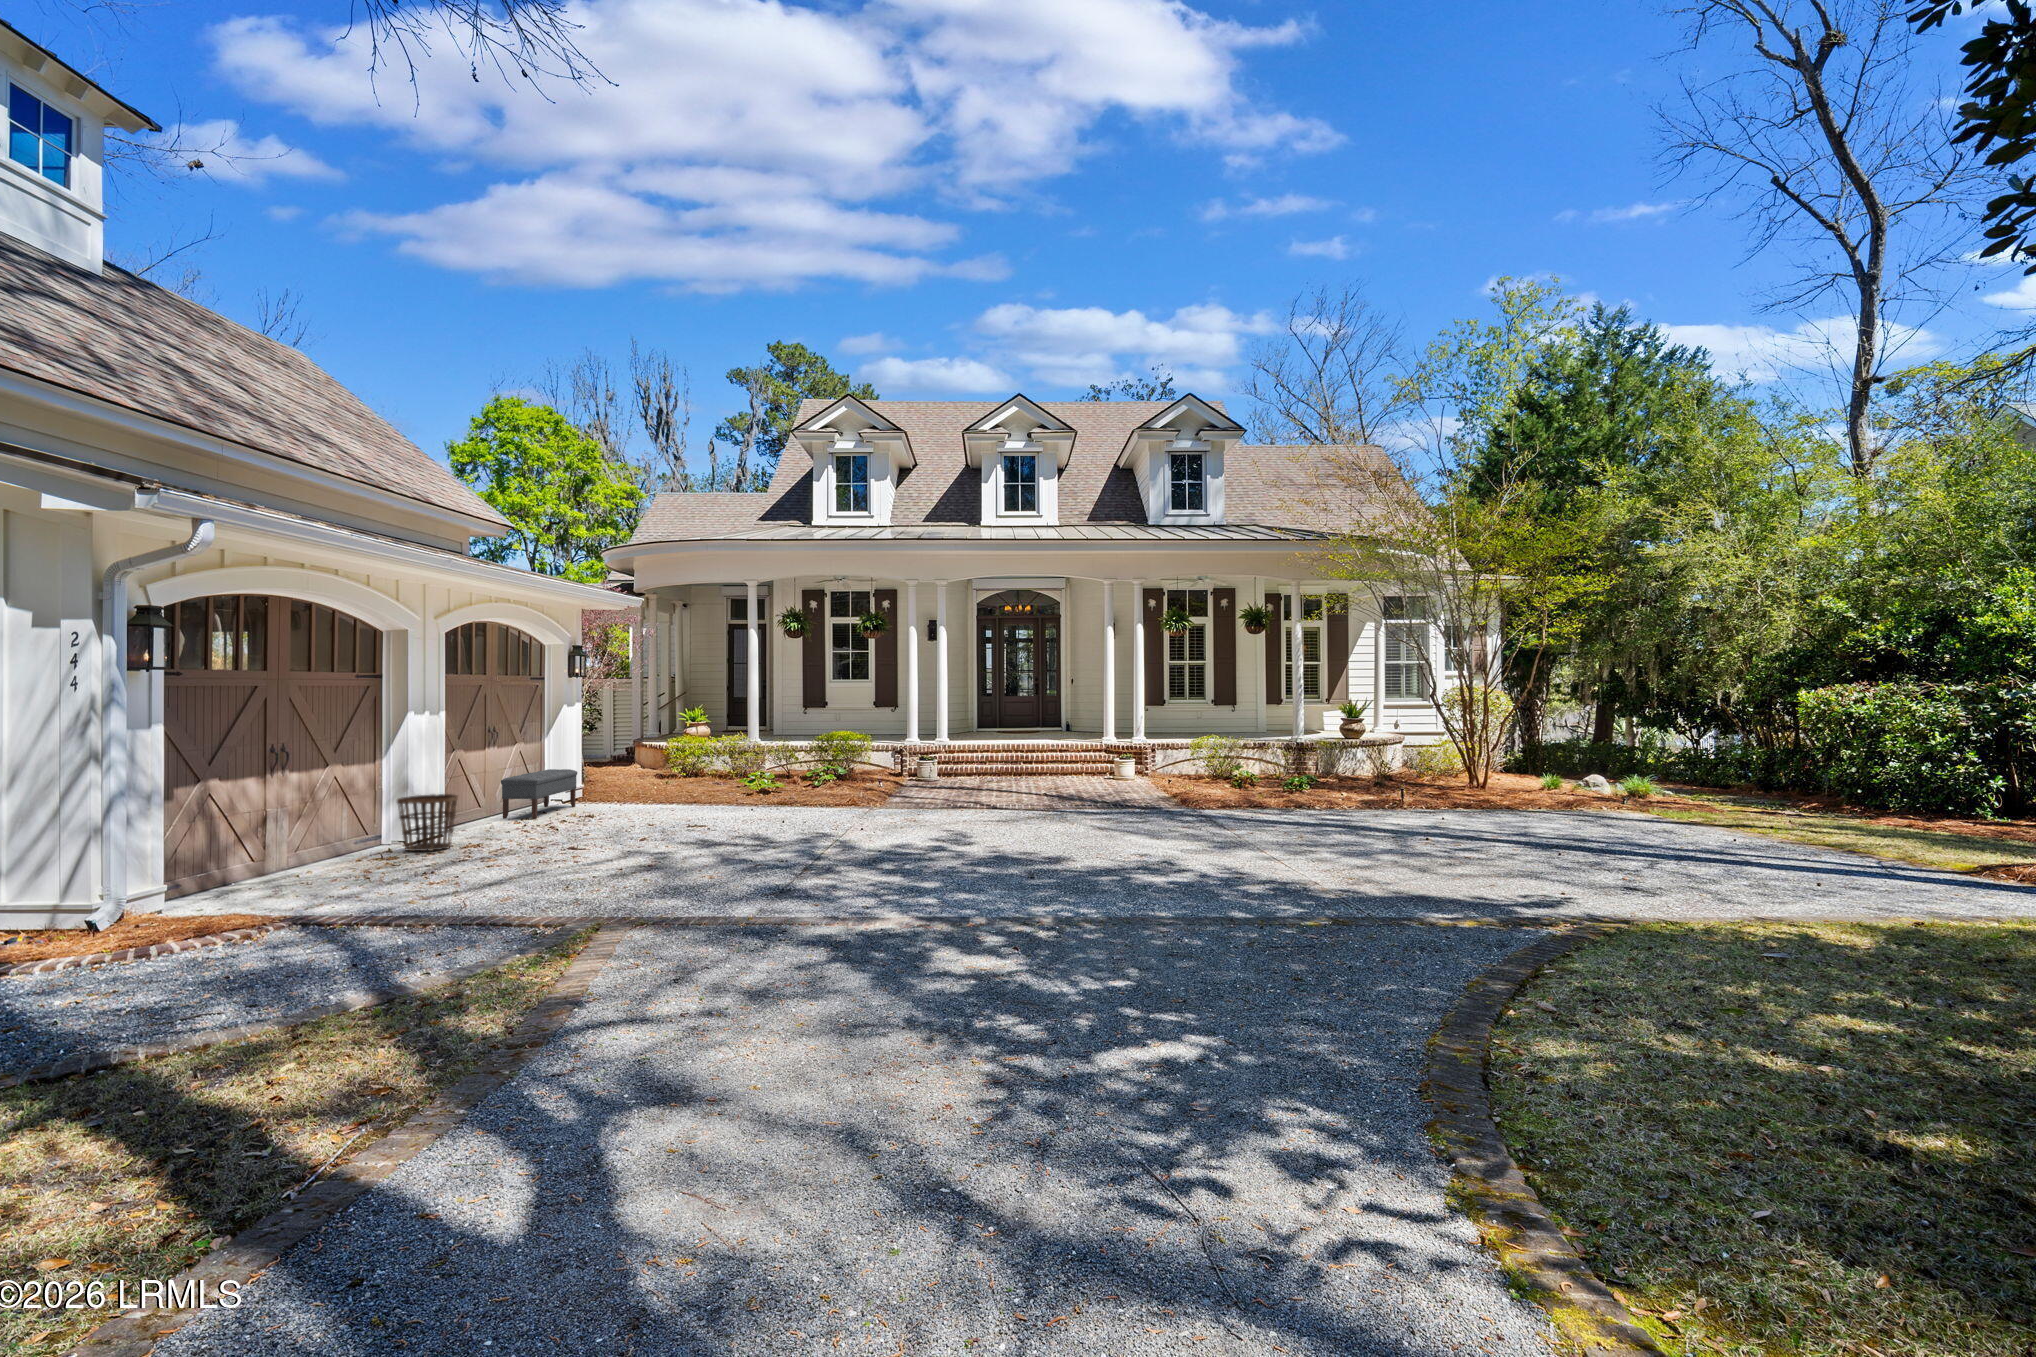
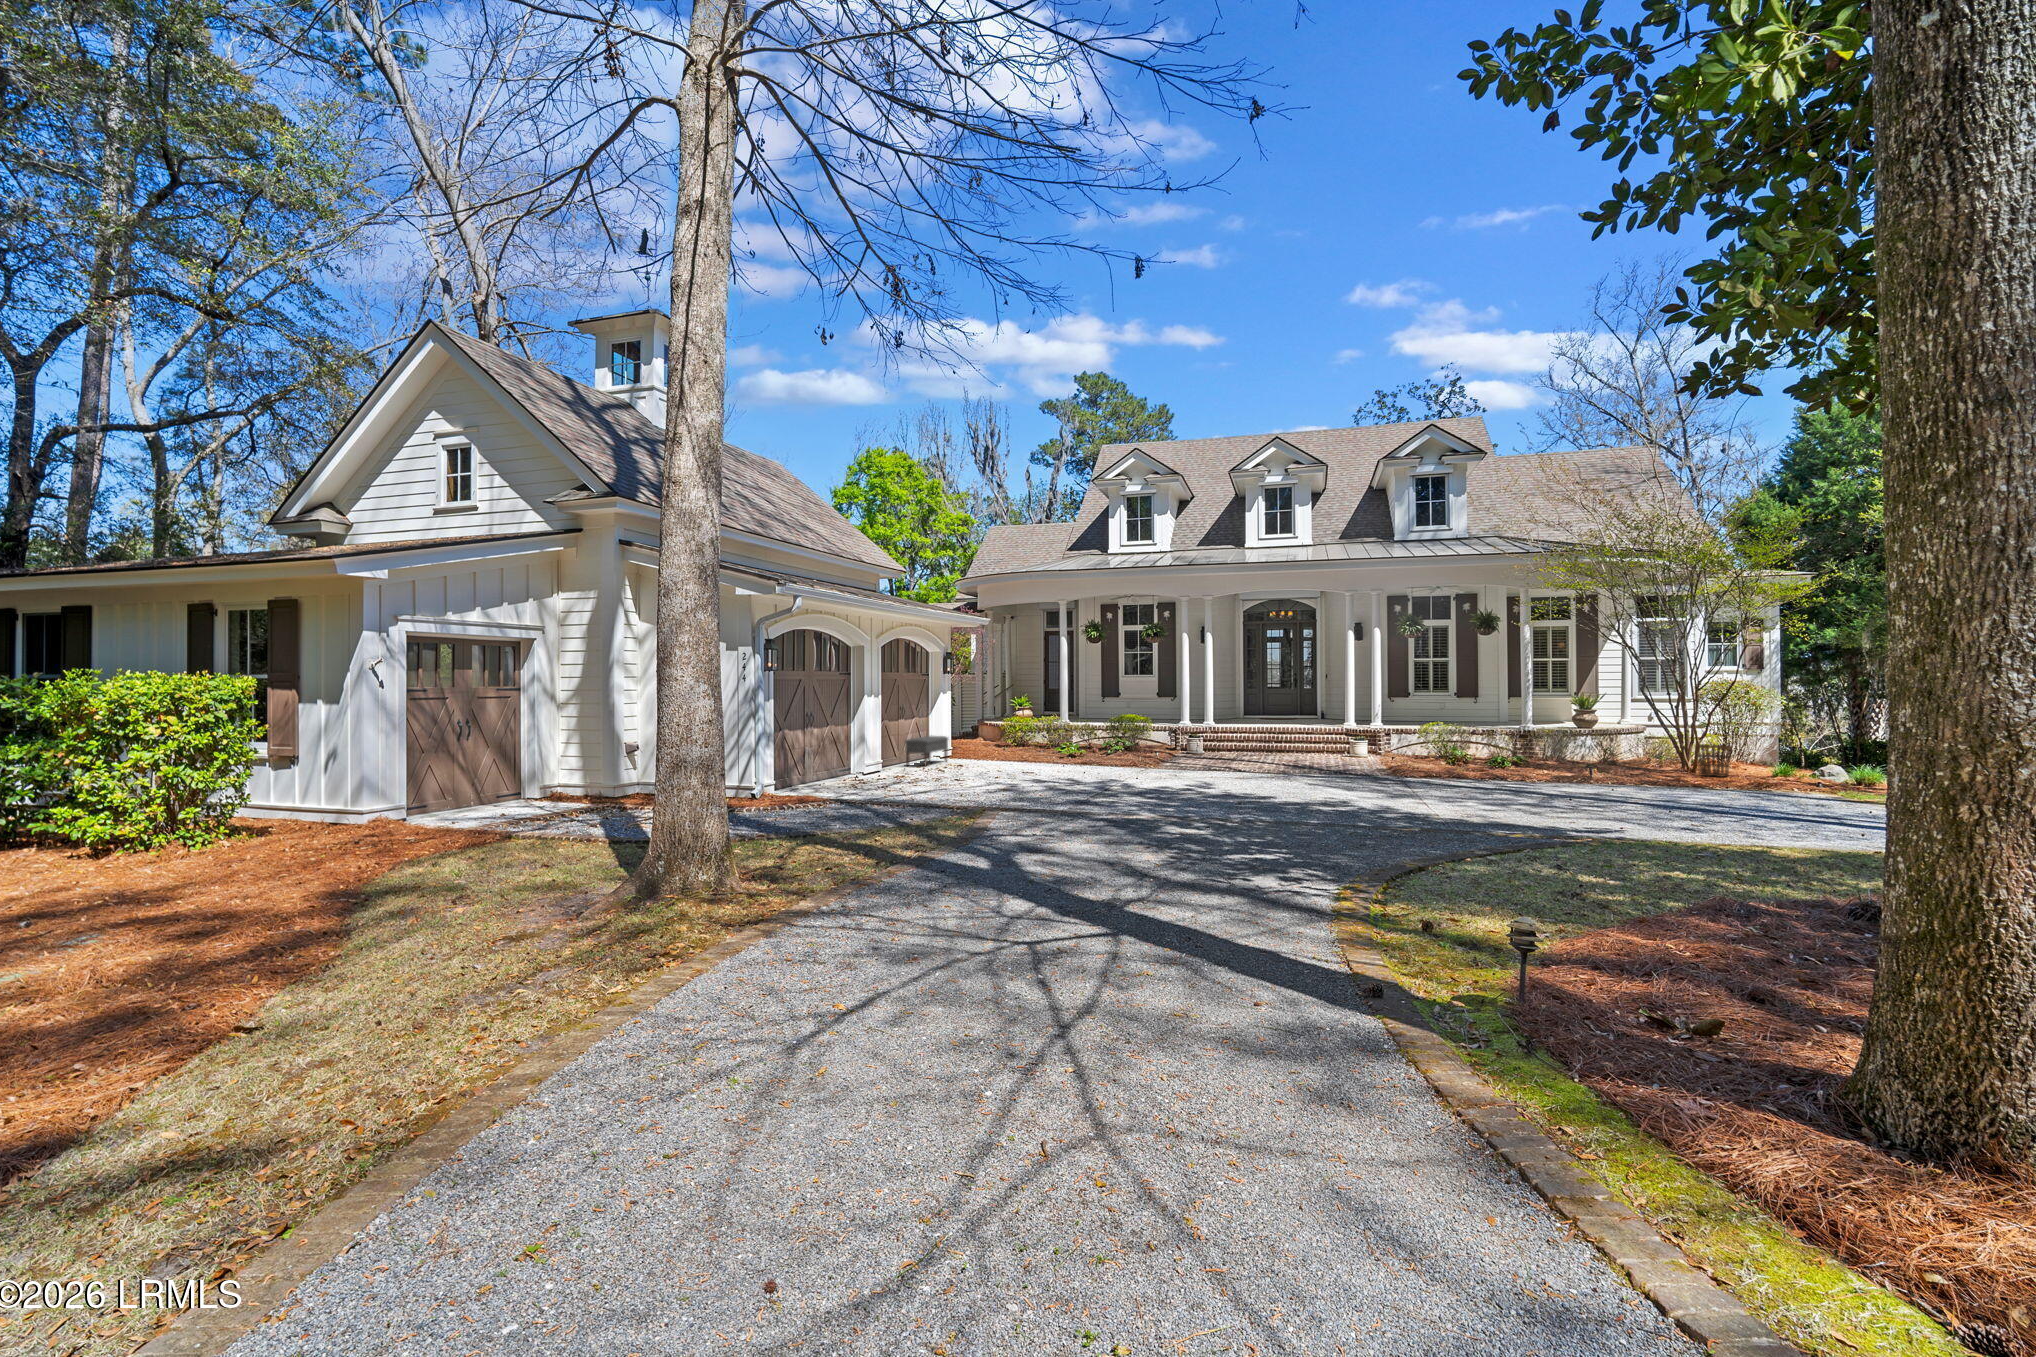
basket: present [397,794,458,851] -> present [1695,744,1732,777]

